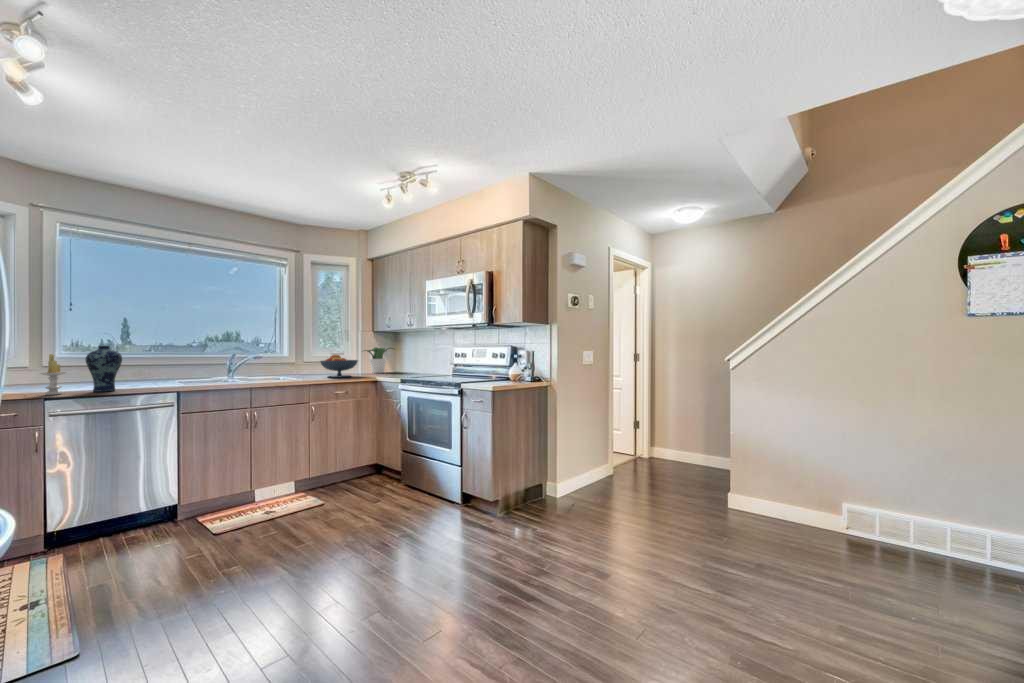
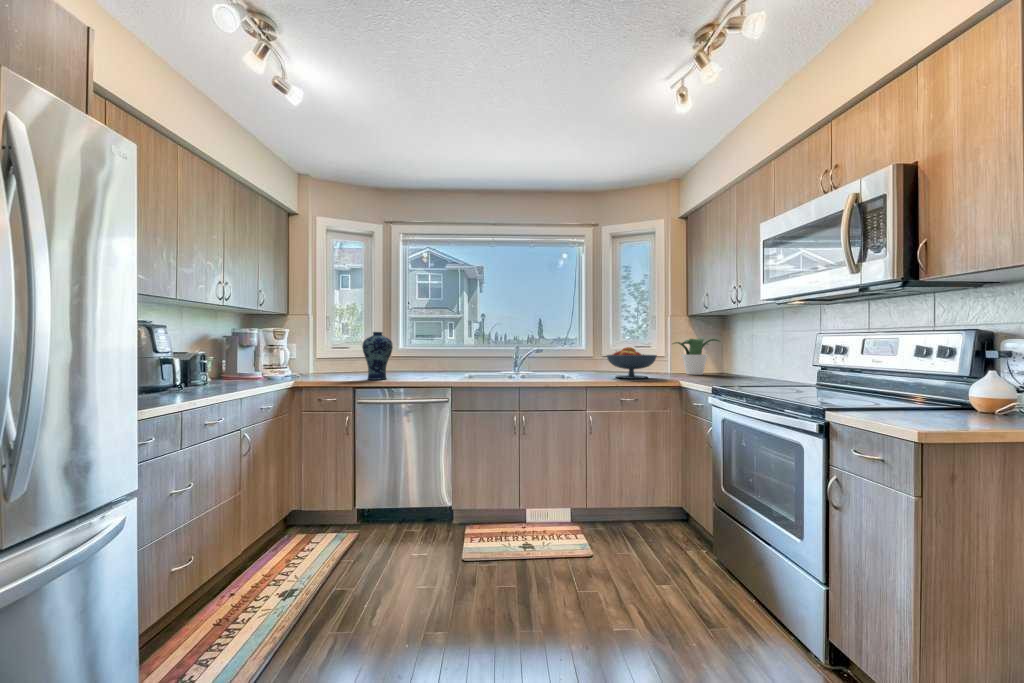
candle: present [40,354,66,395] -> none [326,340,347,380]

